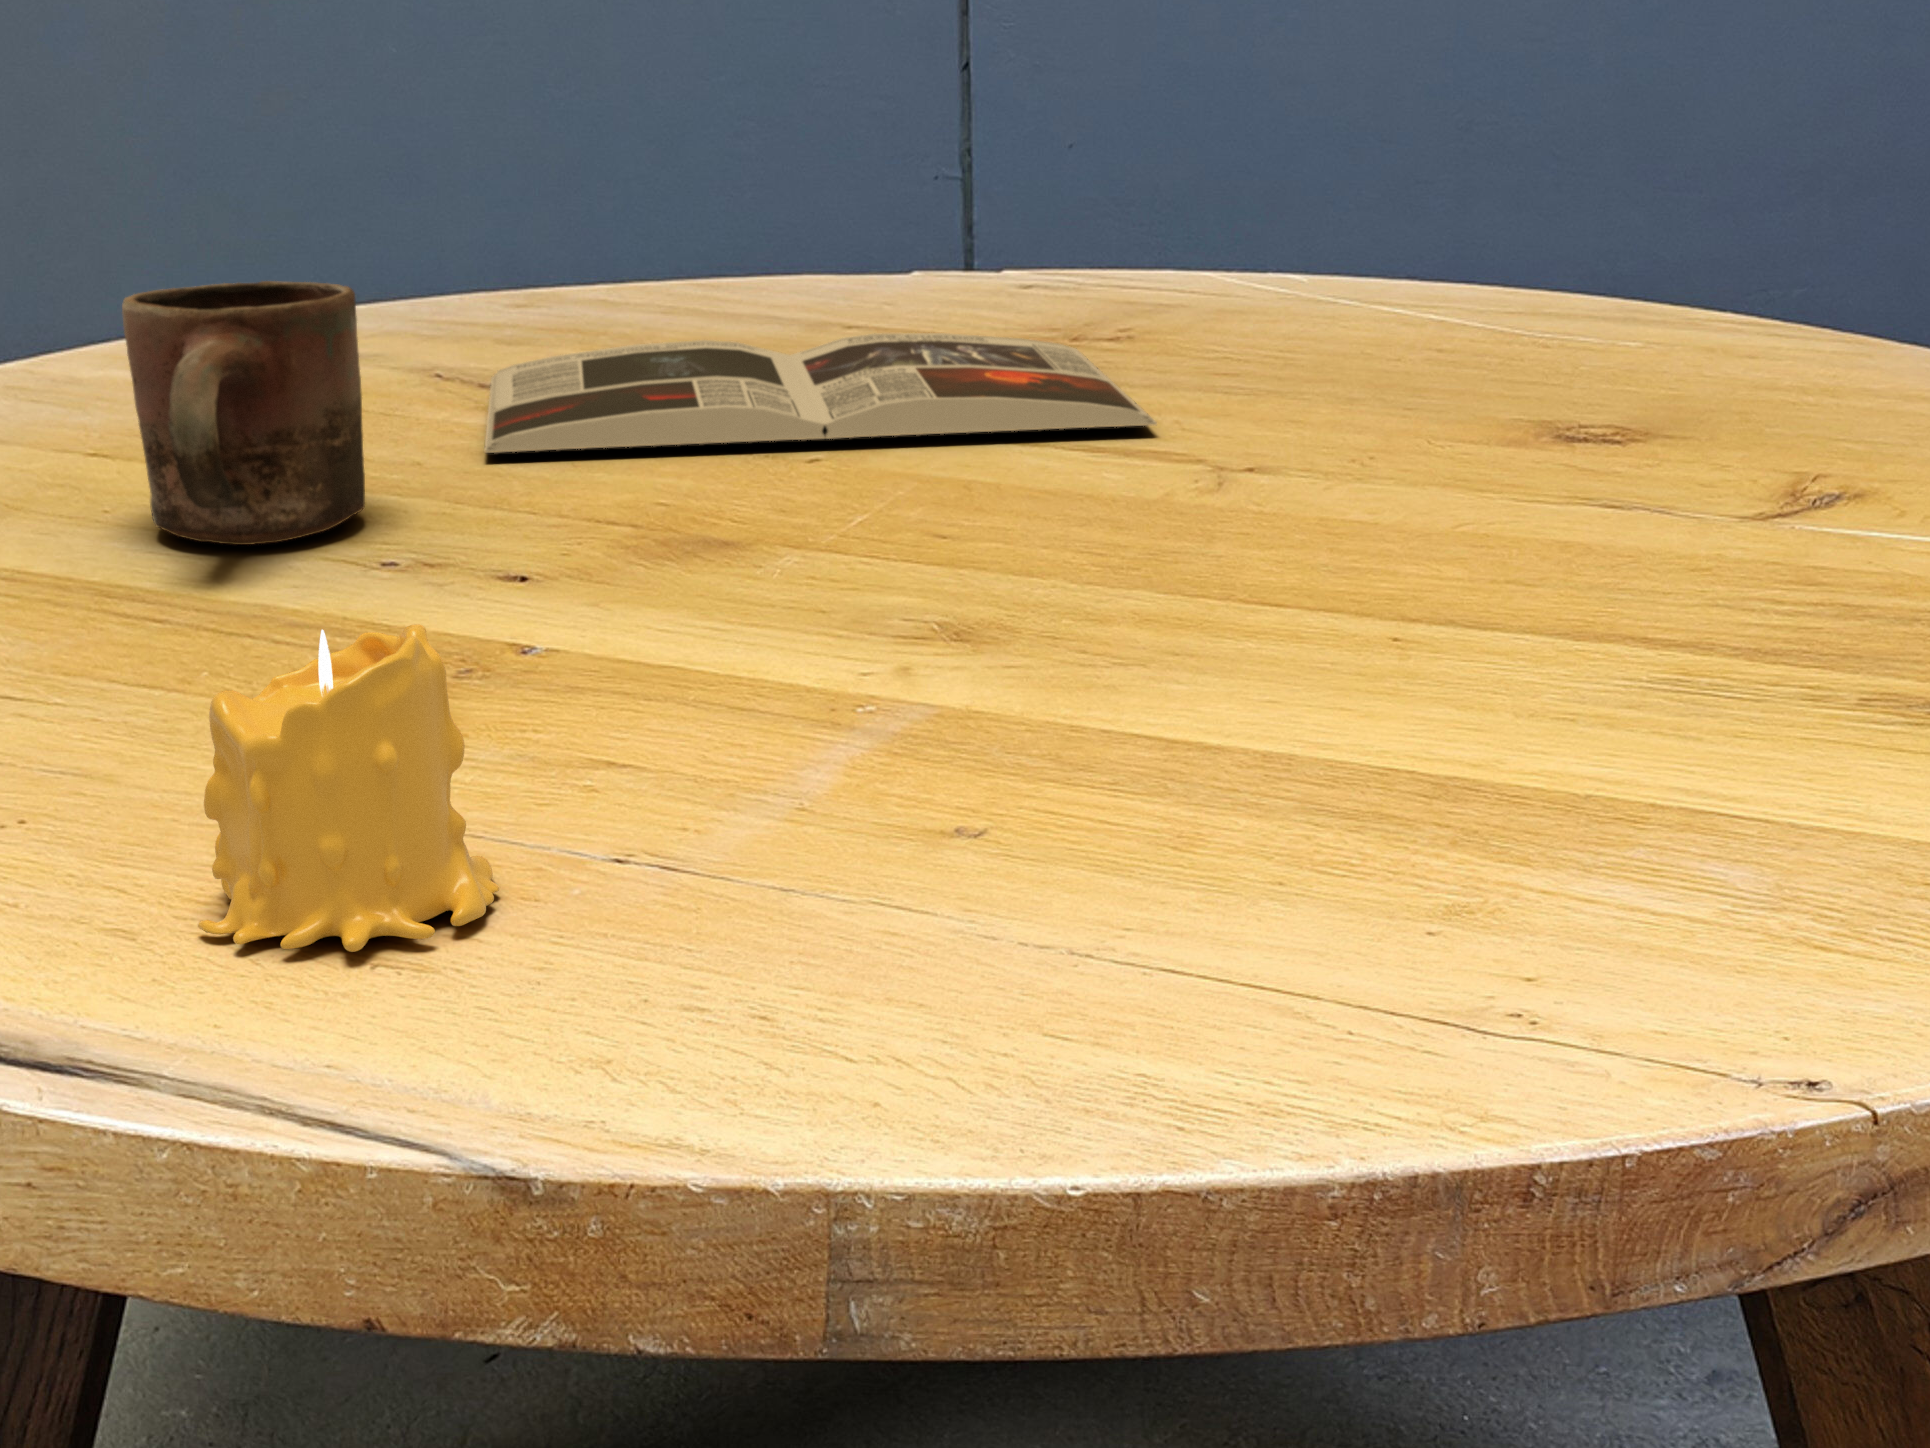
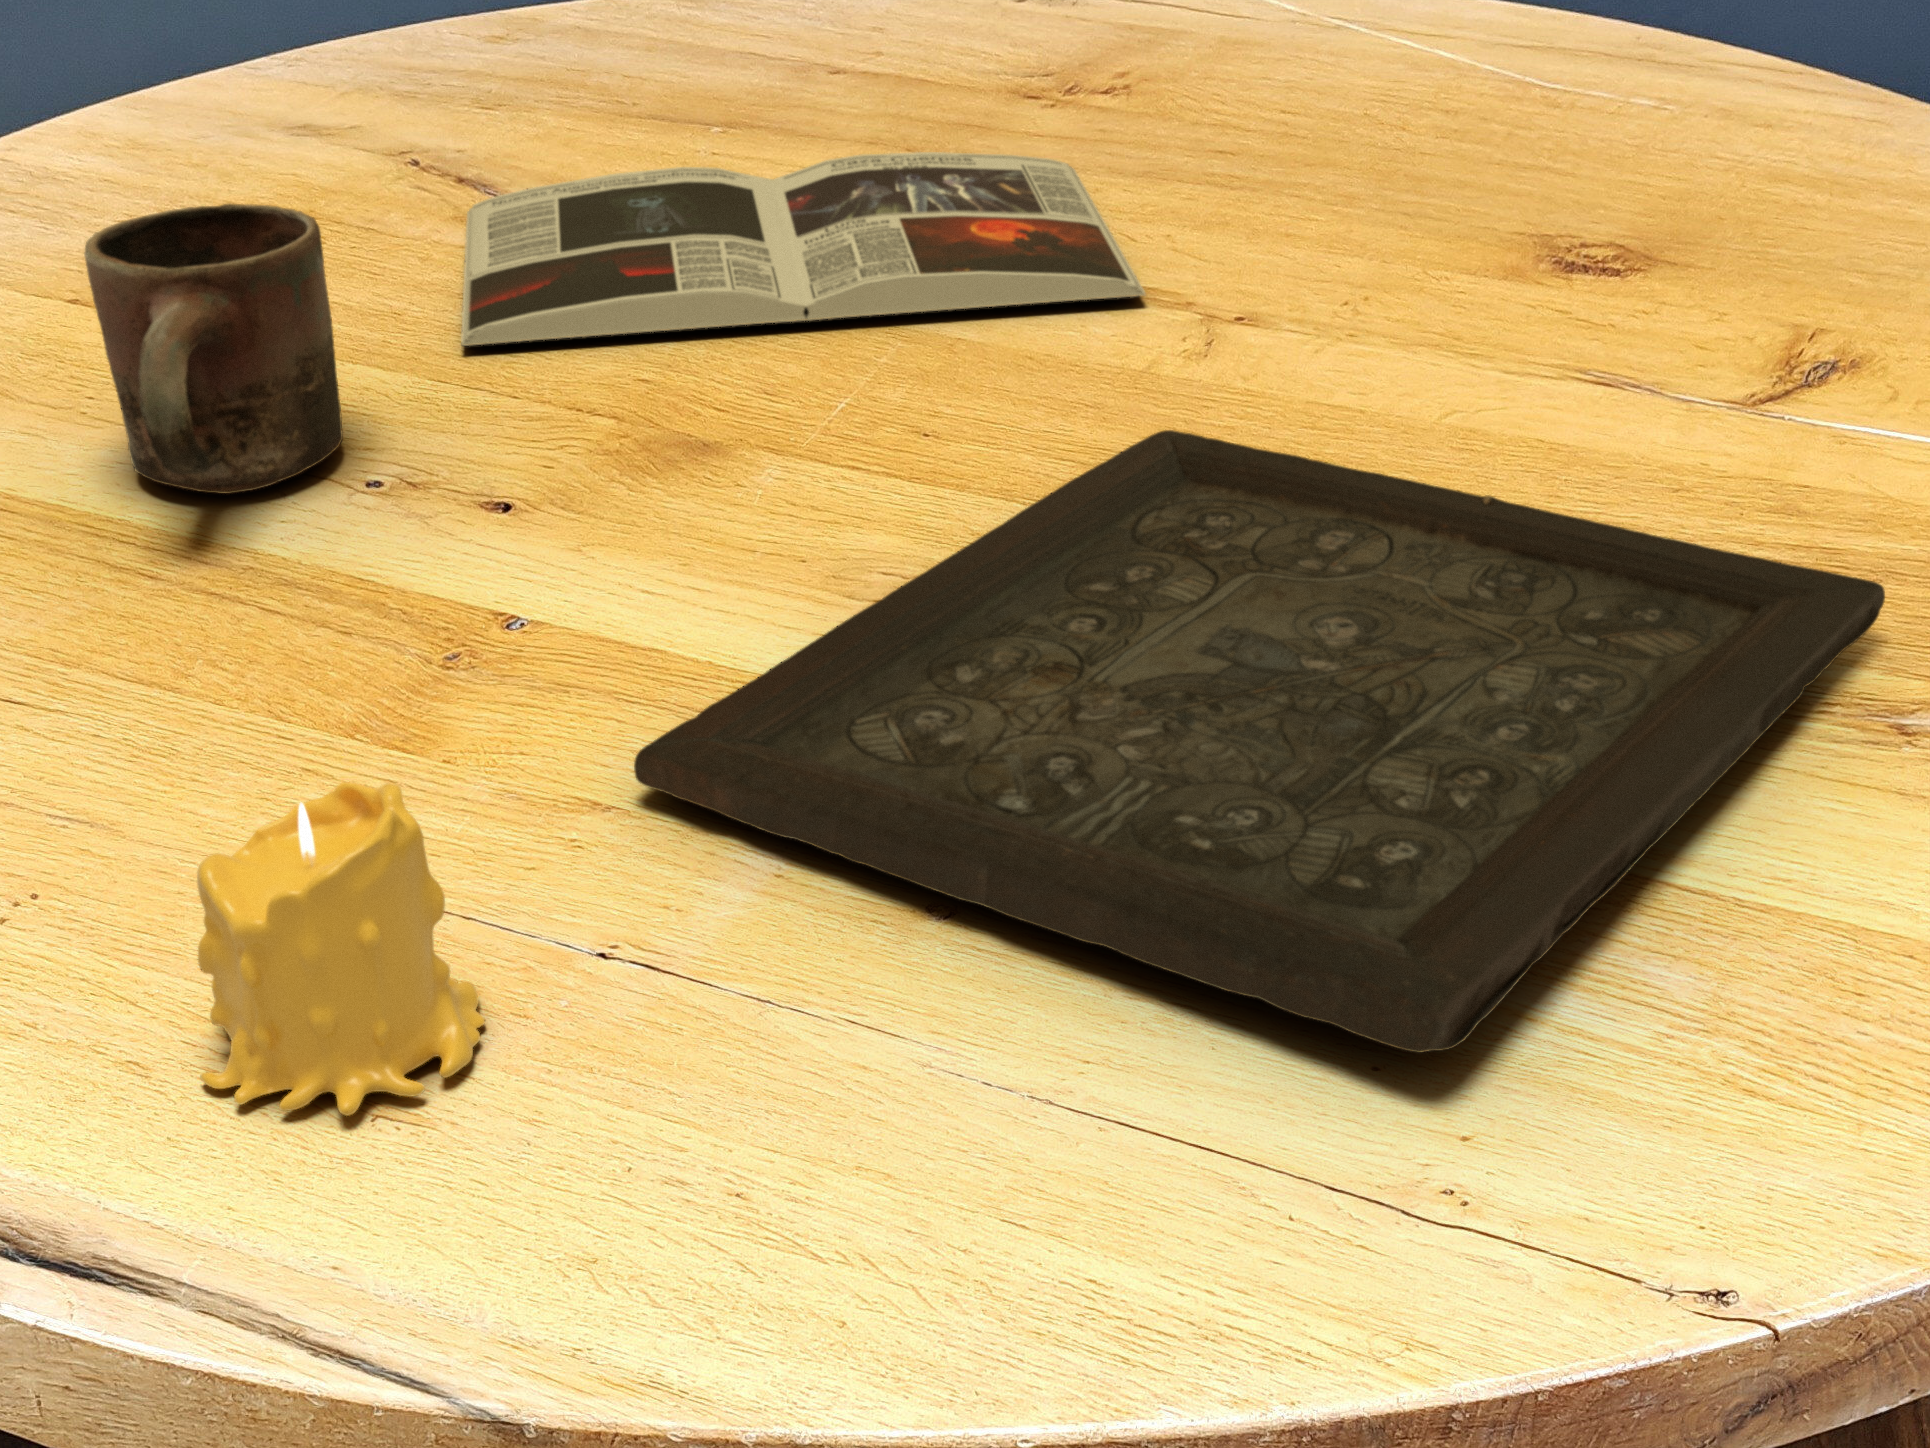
tray: none [656,502,1907,890] -> present [634,430,1885,1053]

